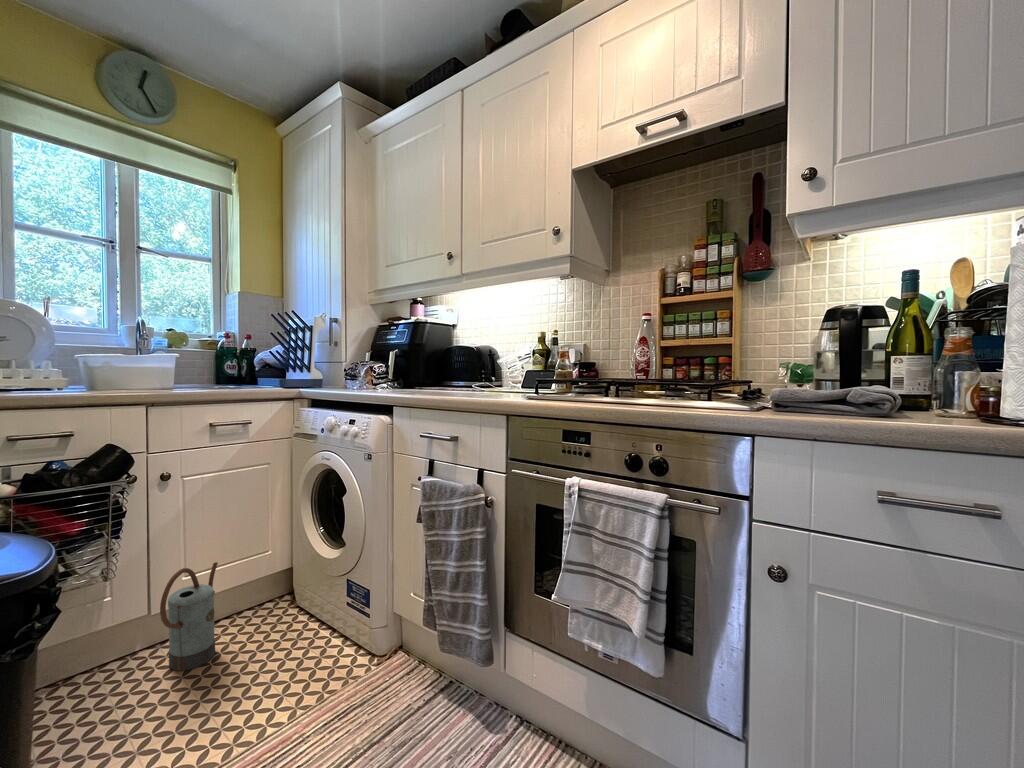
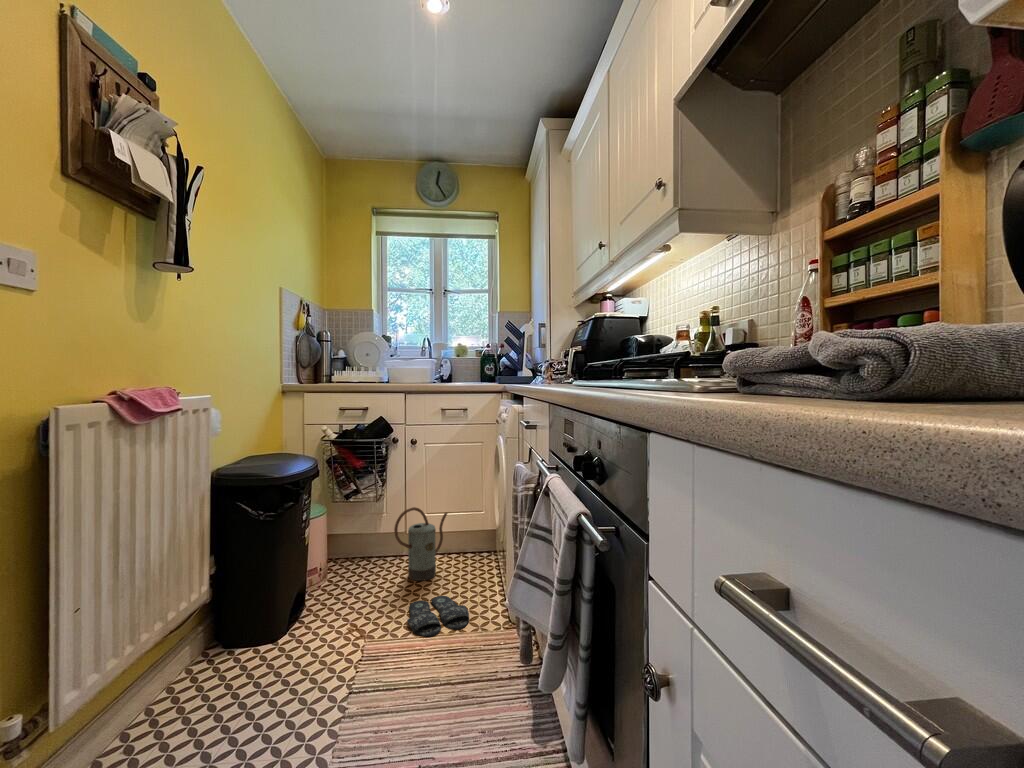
slippers: none [224,664,327,724] -> present [407,596,469,637]

